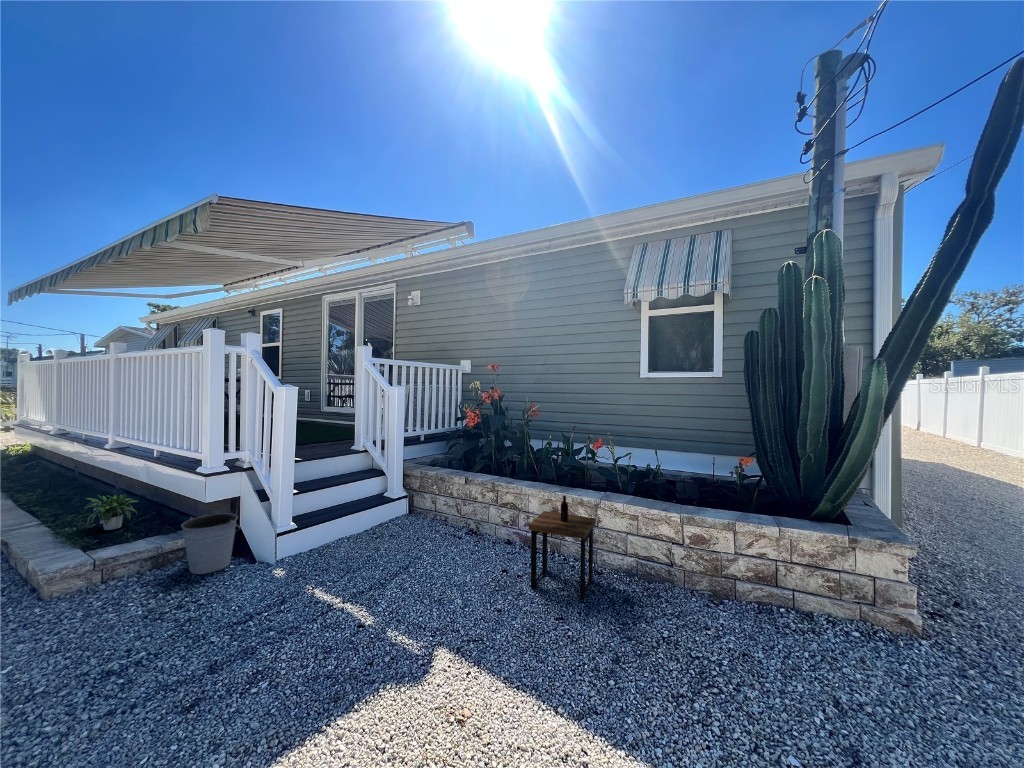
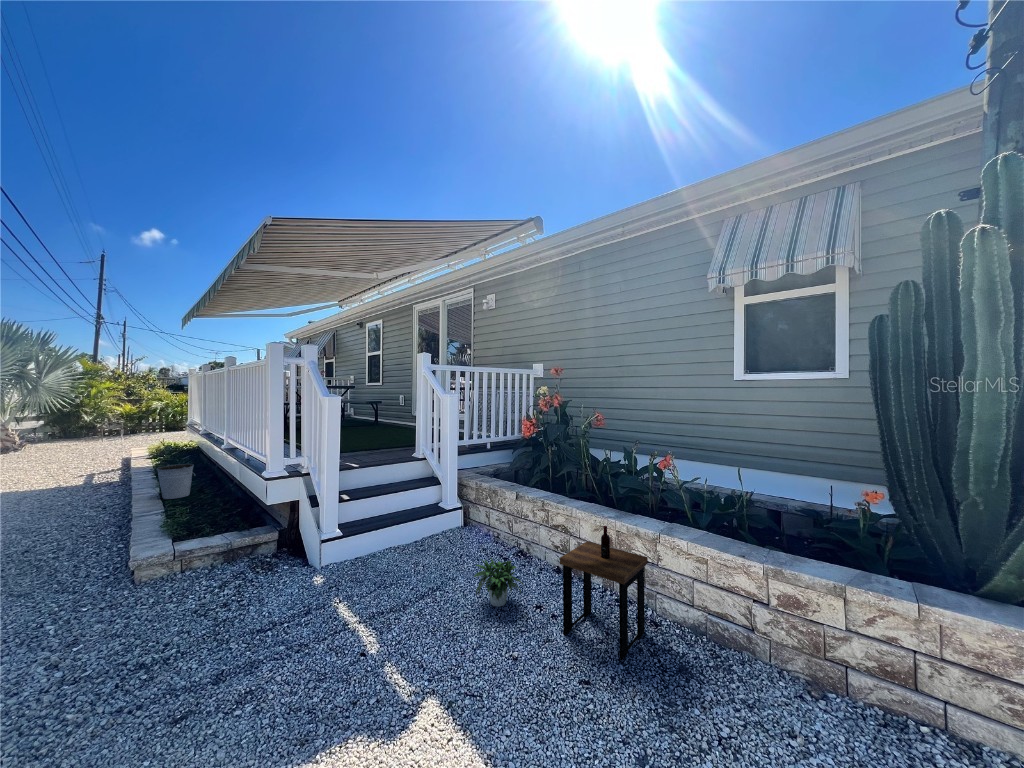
potted plant: present [85,494,138,530] -> present [458,559,524,607]
bucket: present [181,513,238,574] -> present [157,464,195,499]

